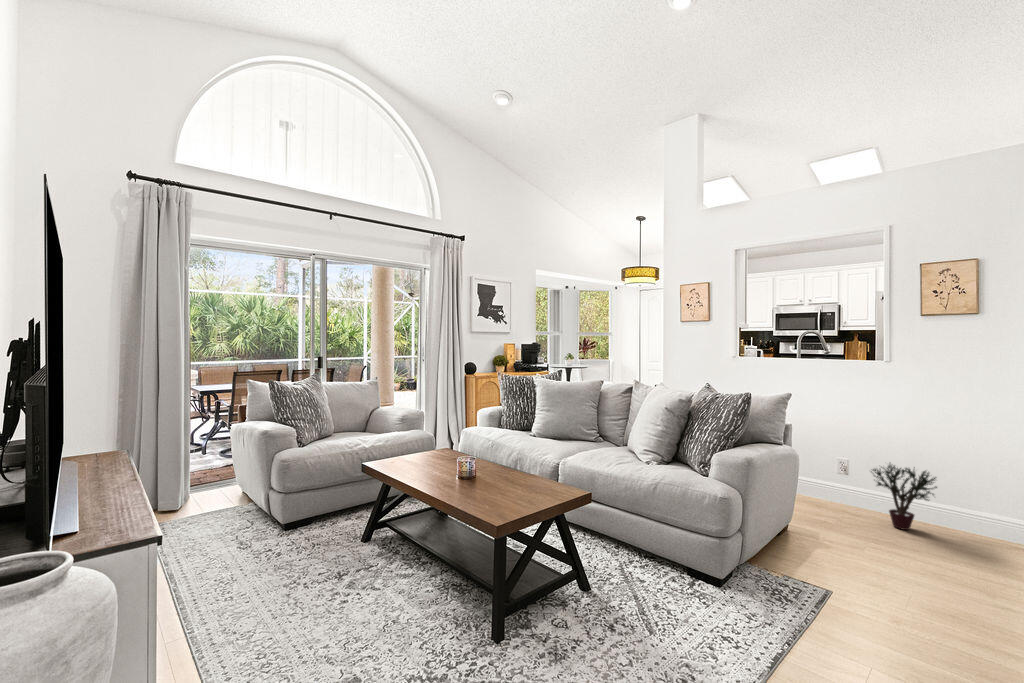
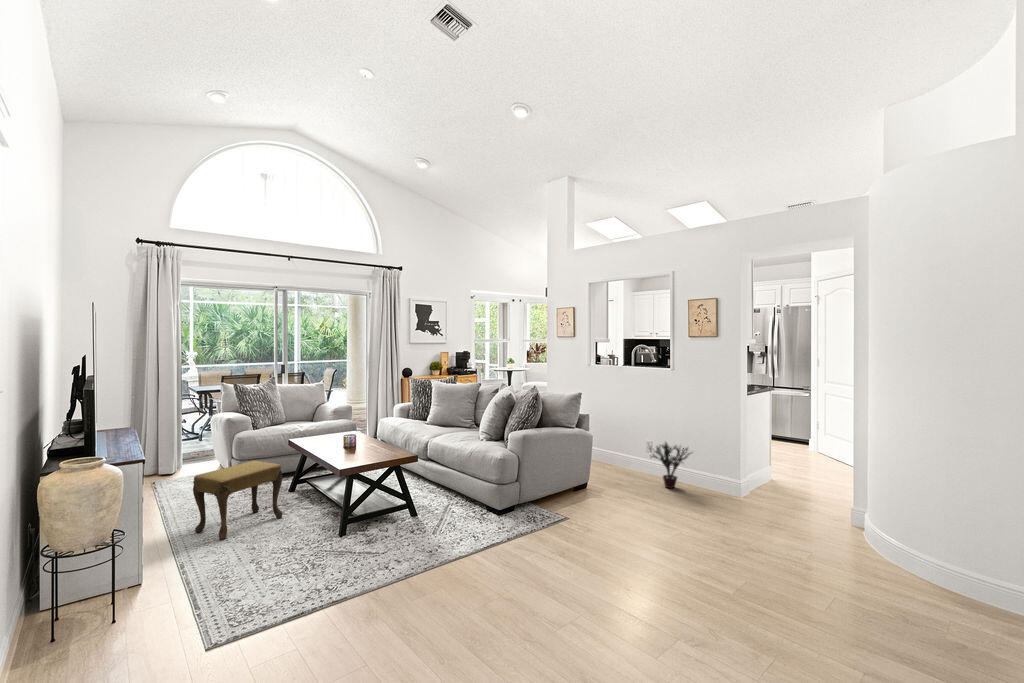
footstool: none [233,502,373,654] -> present [193,461,283,540]

